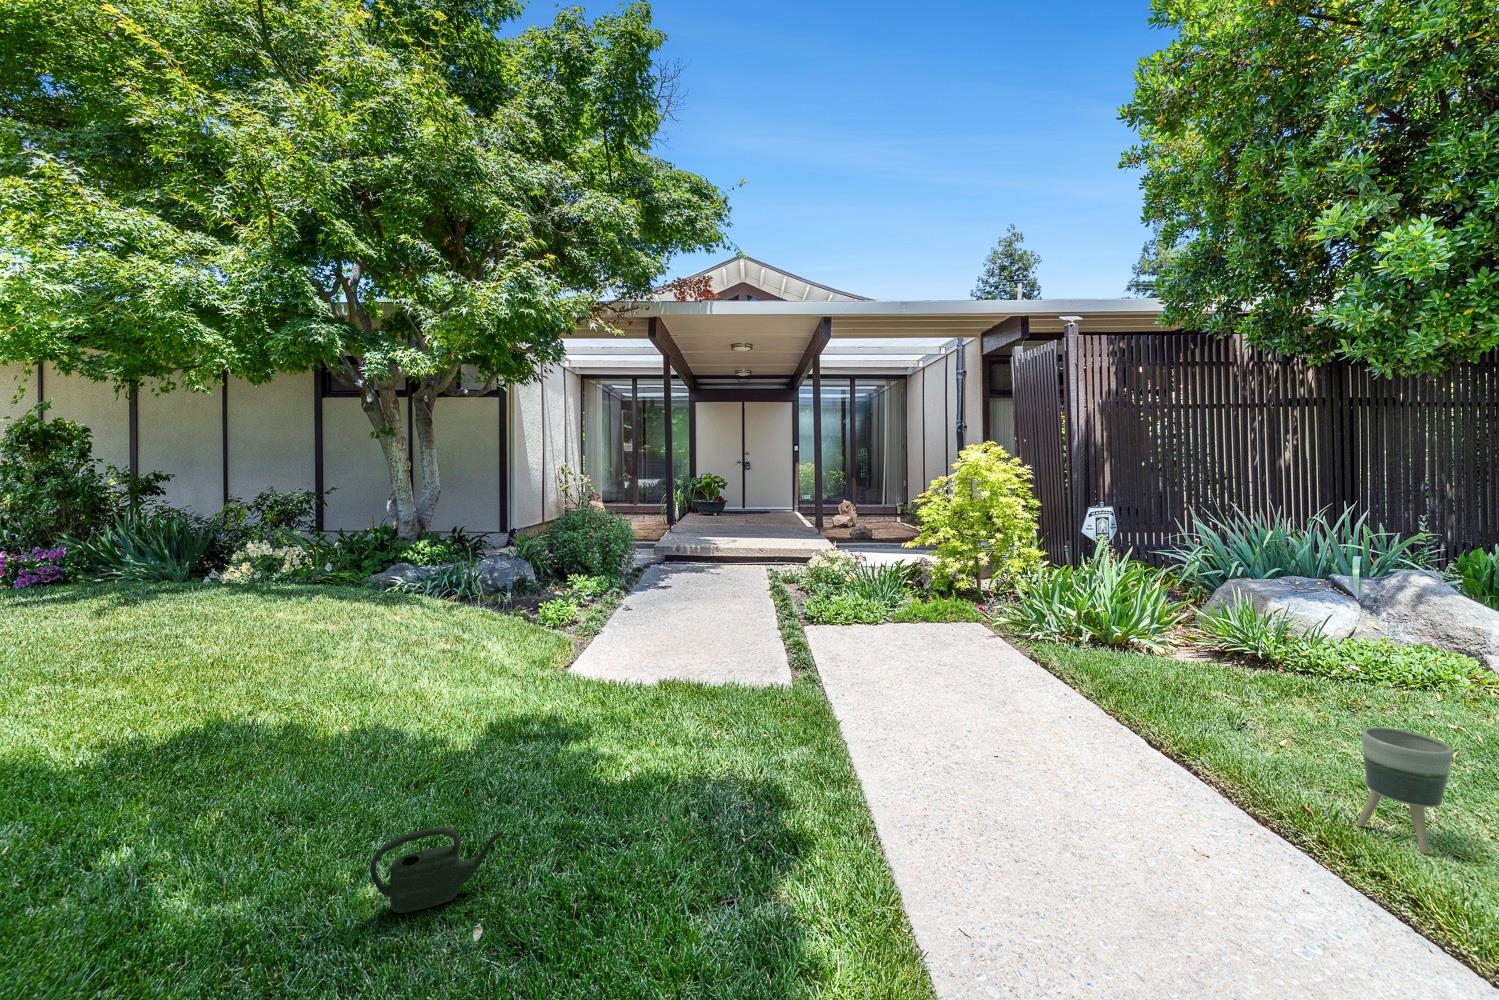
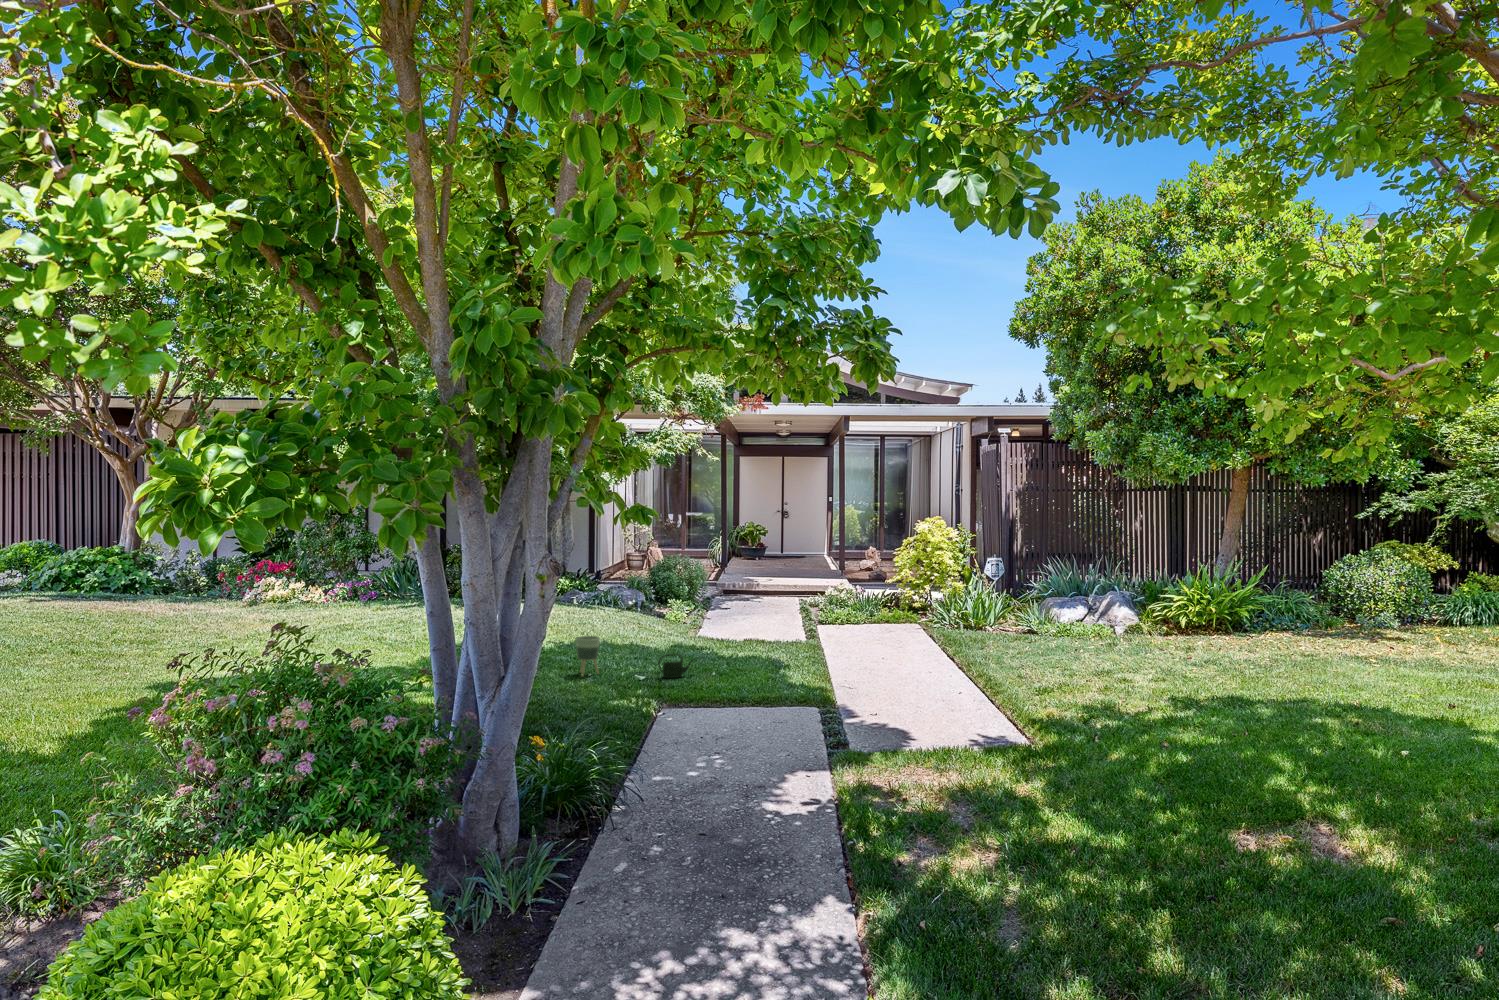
planter: present [1357,727,1454,854] -> present [576,636,600,677]

